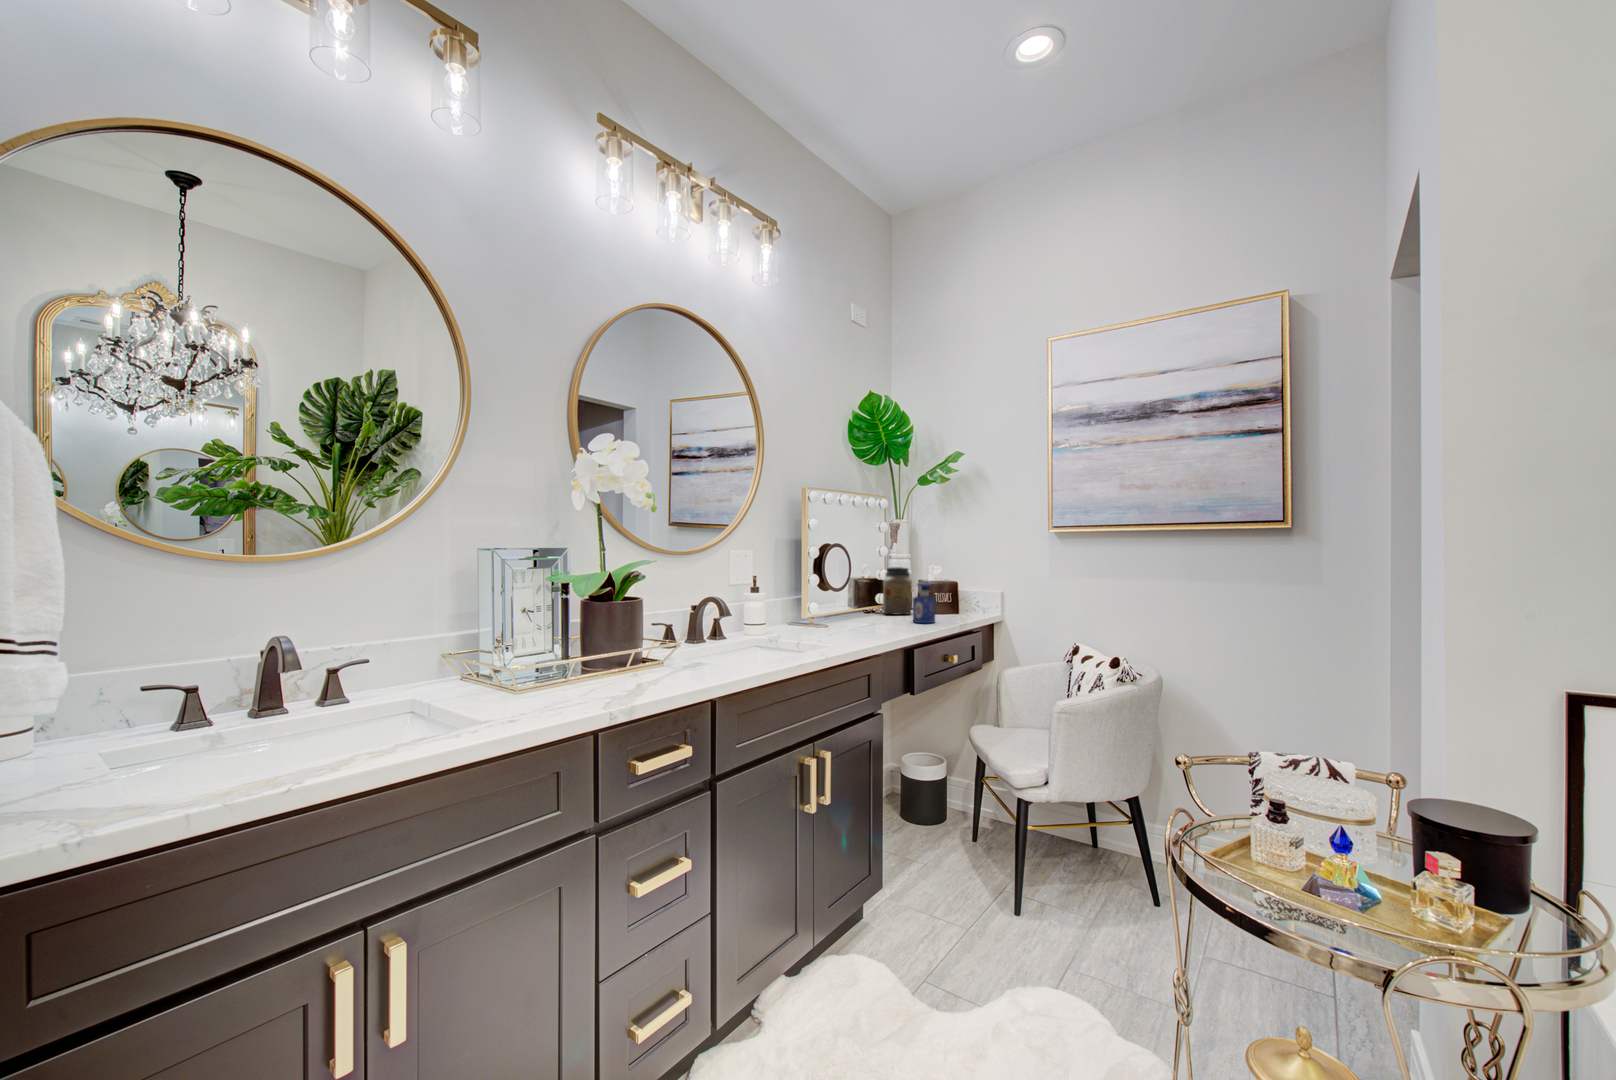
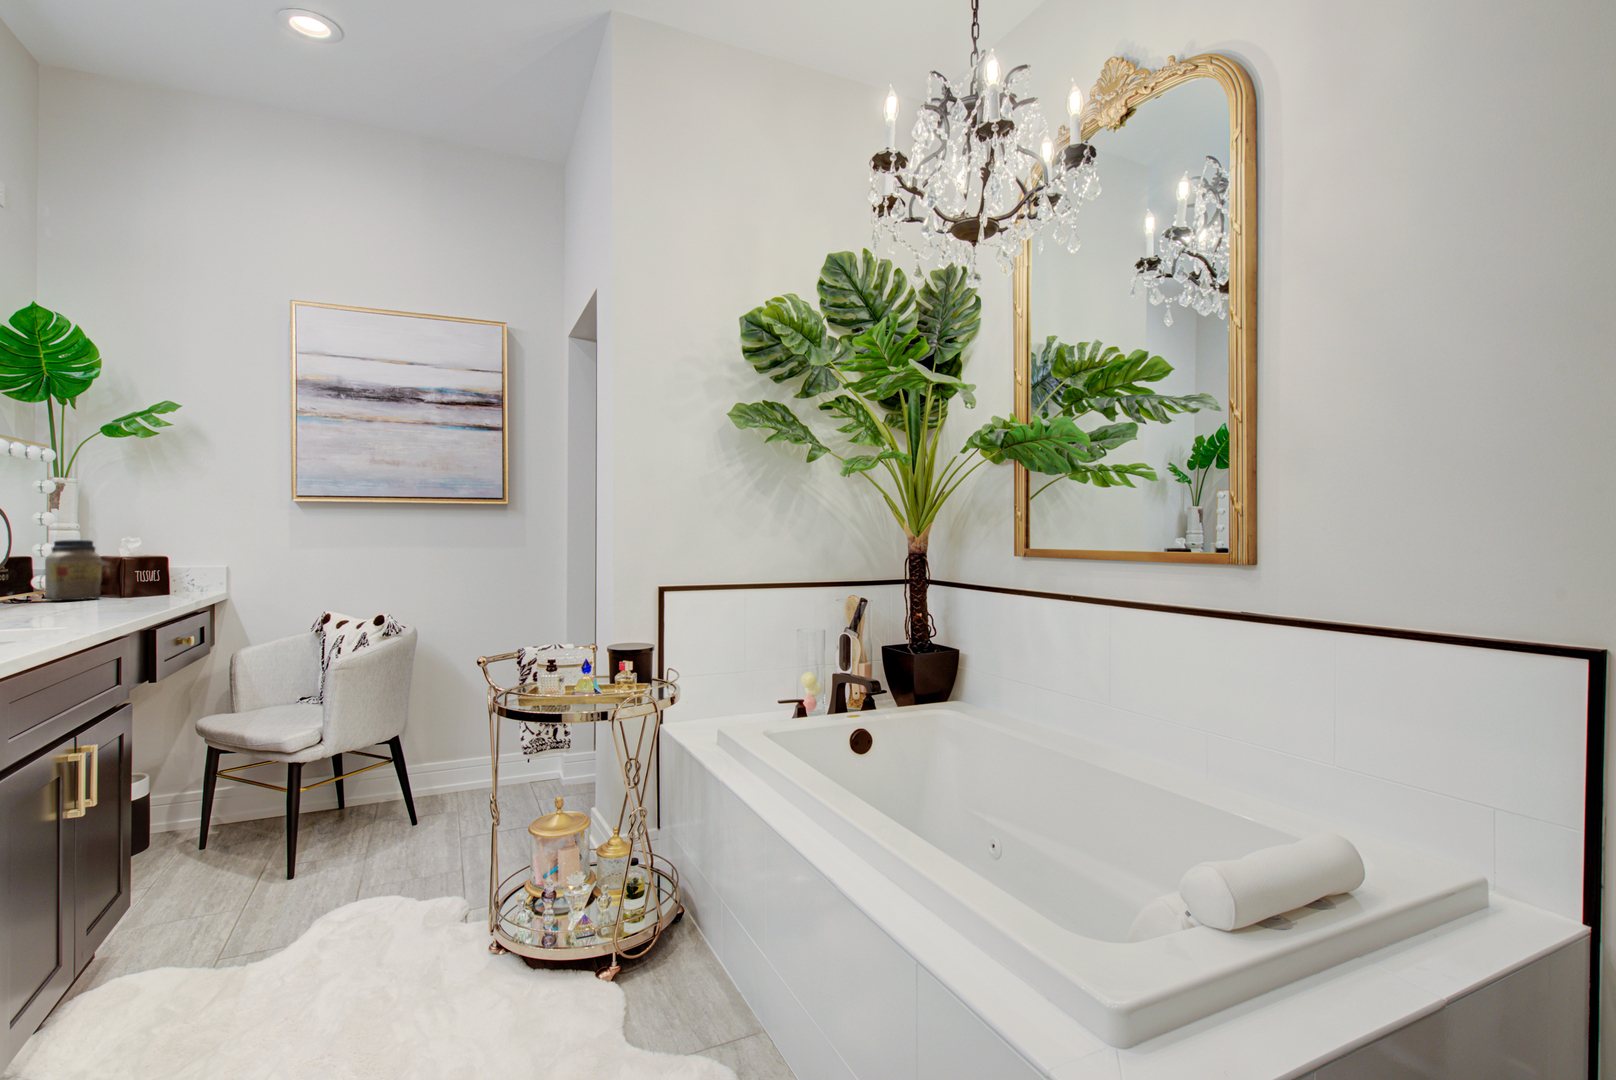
perfume bottle: present [913,582,935,623] -> none [125,554,161,603]

